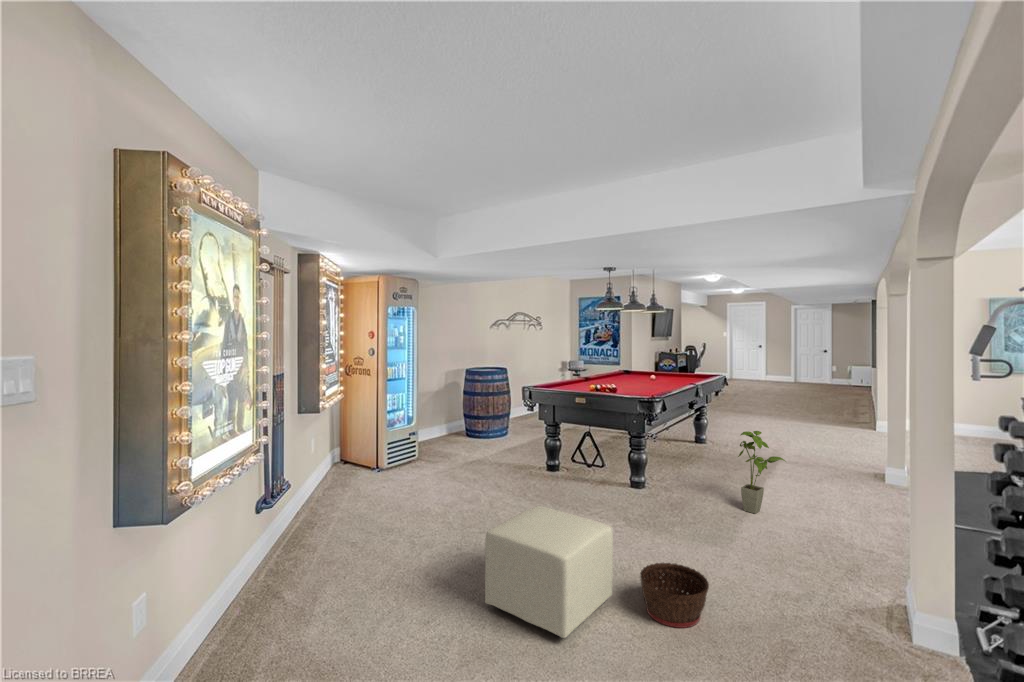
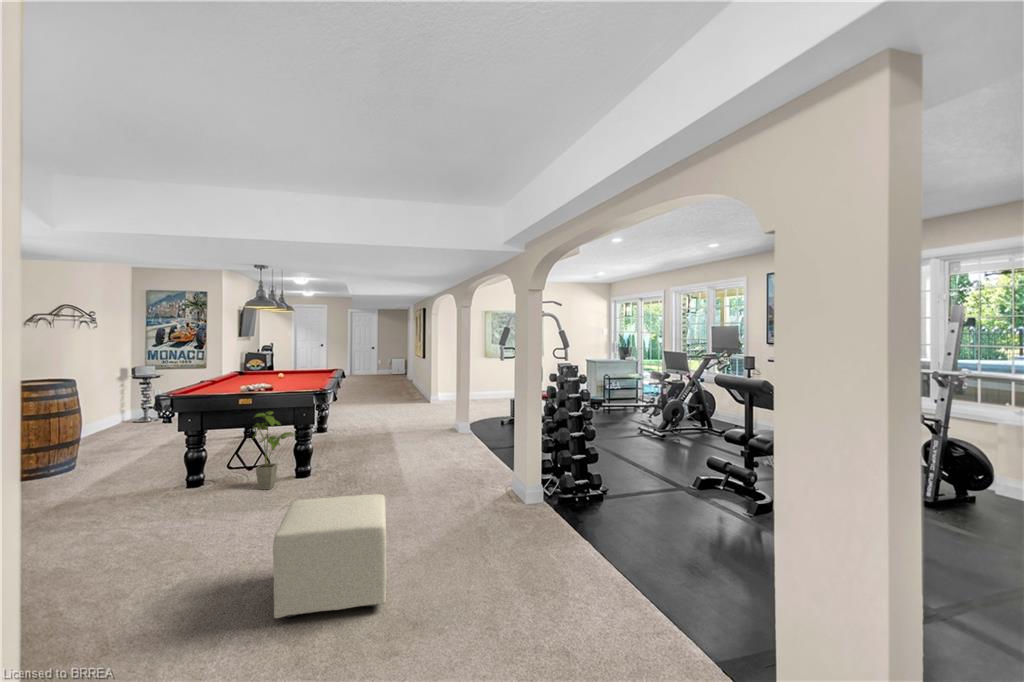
house plant: present [738,431,785,514] -> present [253,411,294,490]
basket: present [640,563,709,628] -> none [406,512,463,562]

